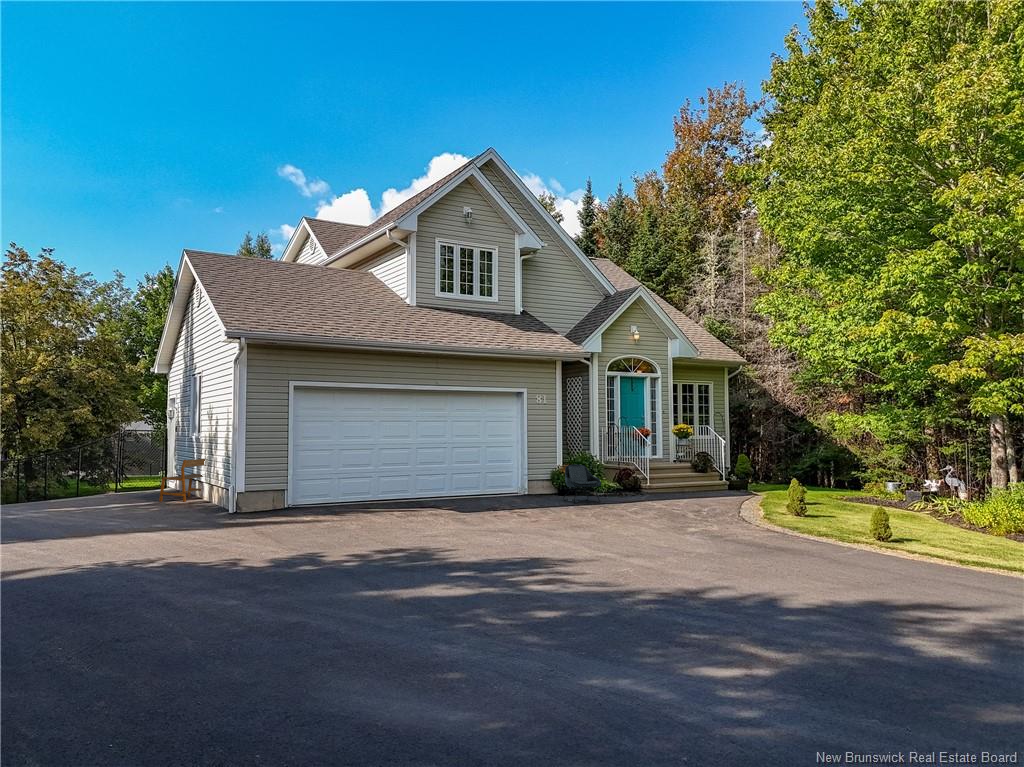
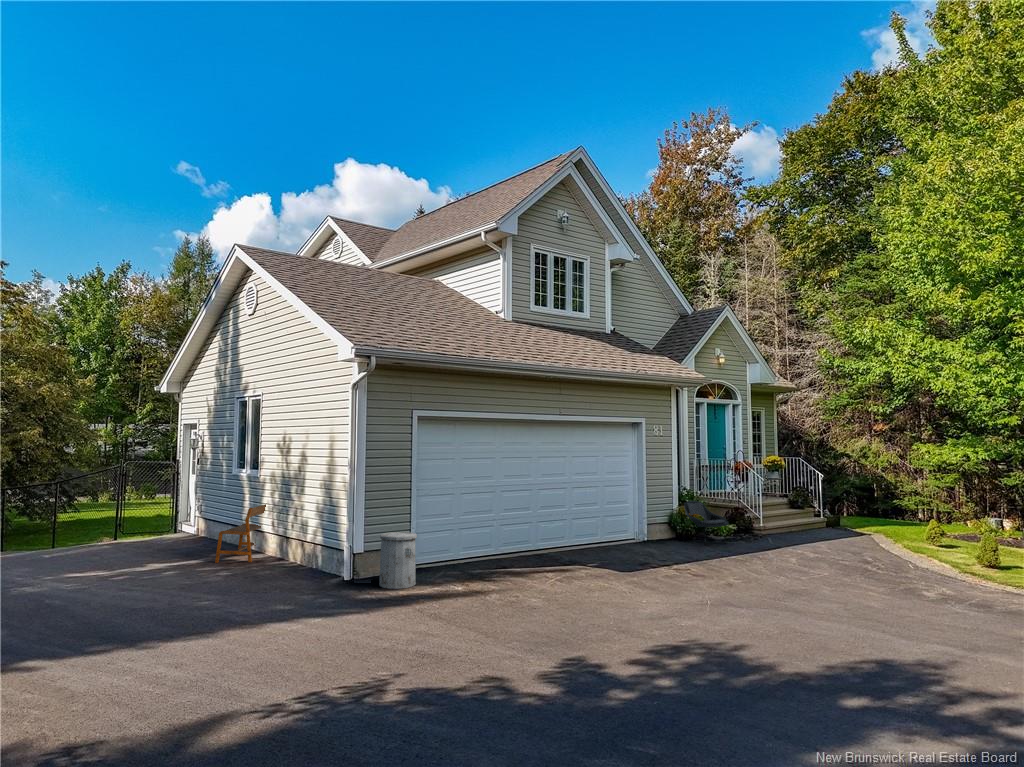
trash can: none [243,477,275,519] -> present [379,532,417,589]

